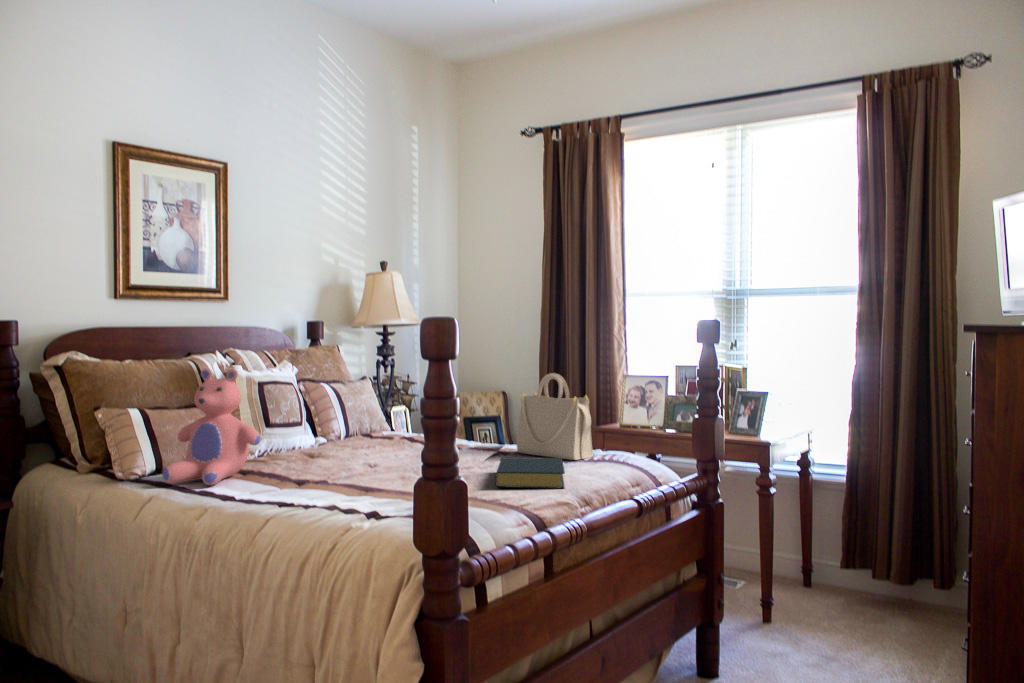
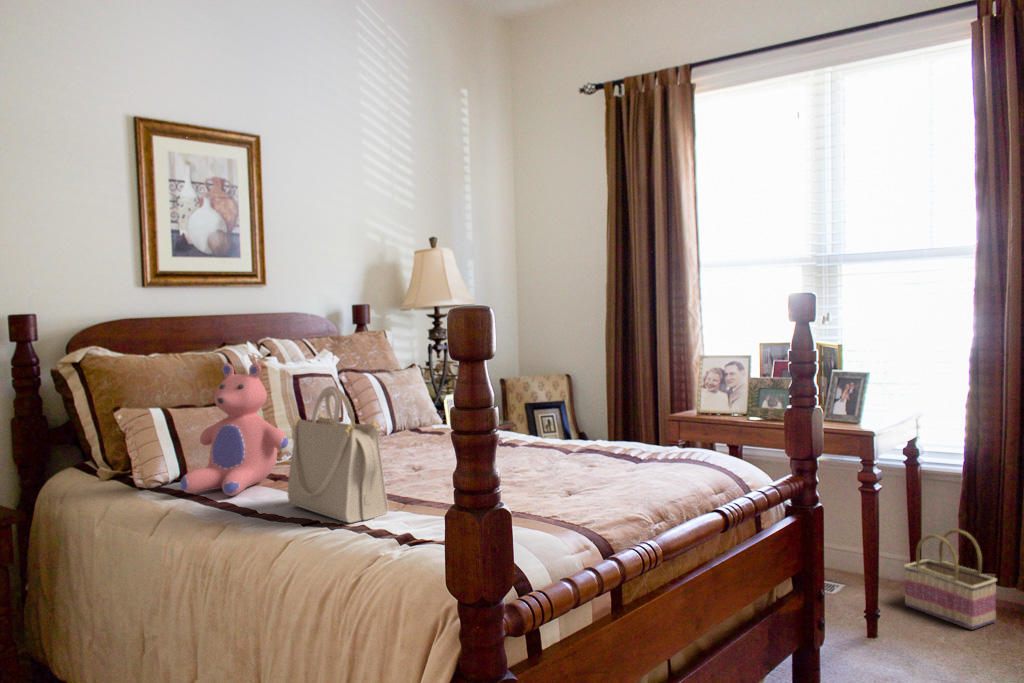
handbag: present [517,373,593,460] -> present [288,386,388,523]
hardback book: present [495,457,565,489] -> none [551,459,635,500]
basket: none [795,528,871,614] -> present [904,529,997,629]

